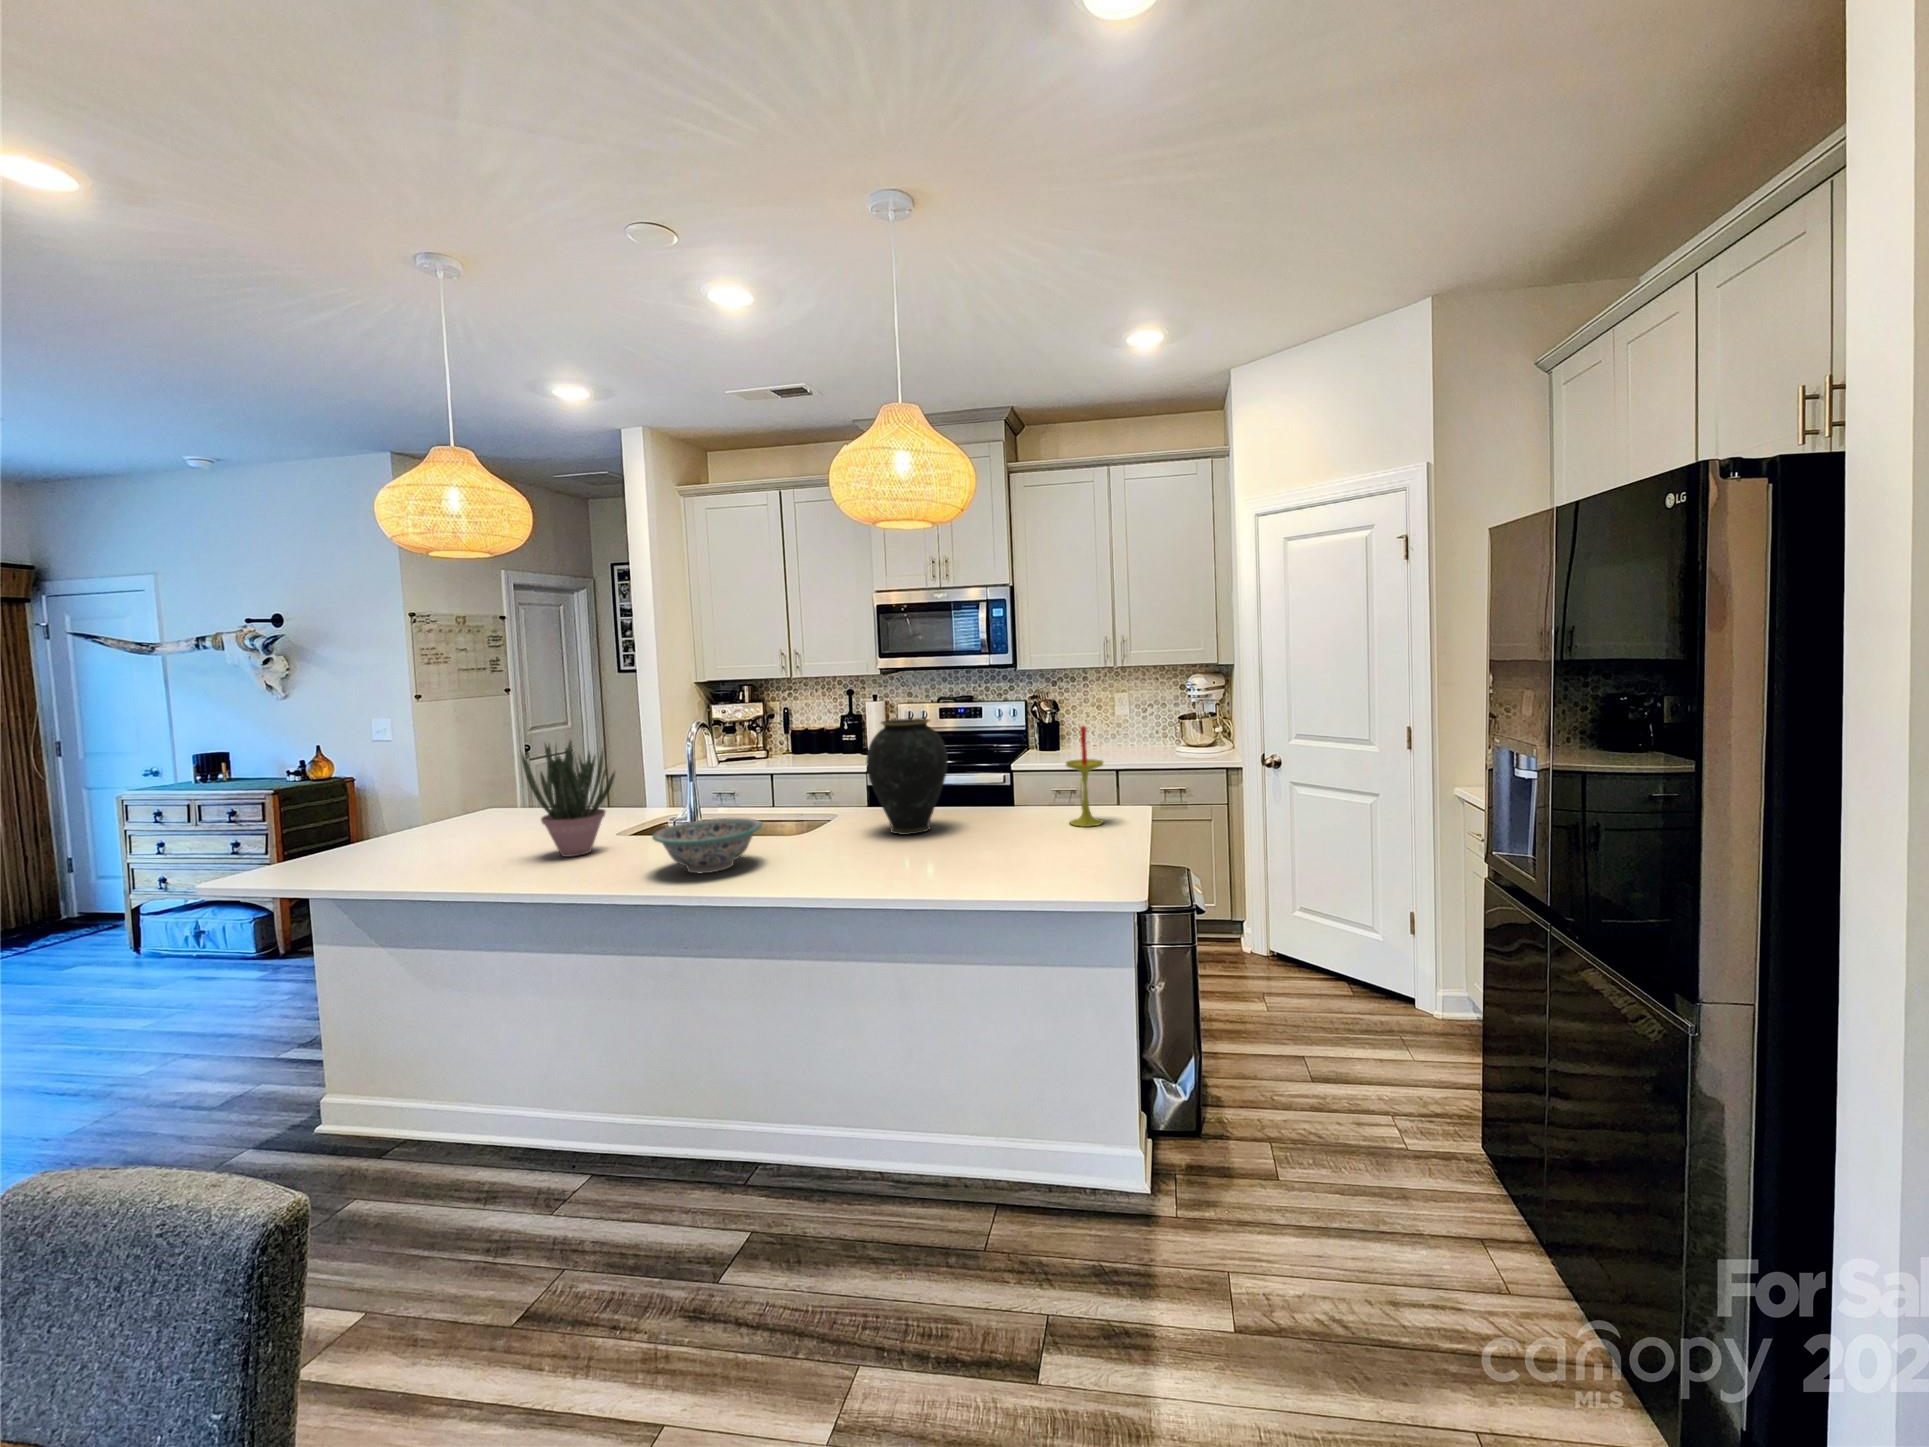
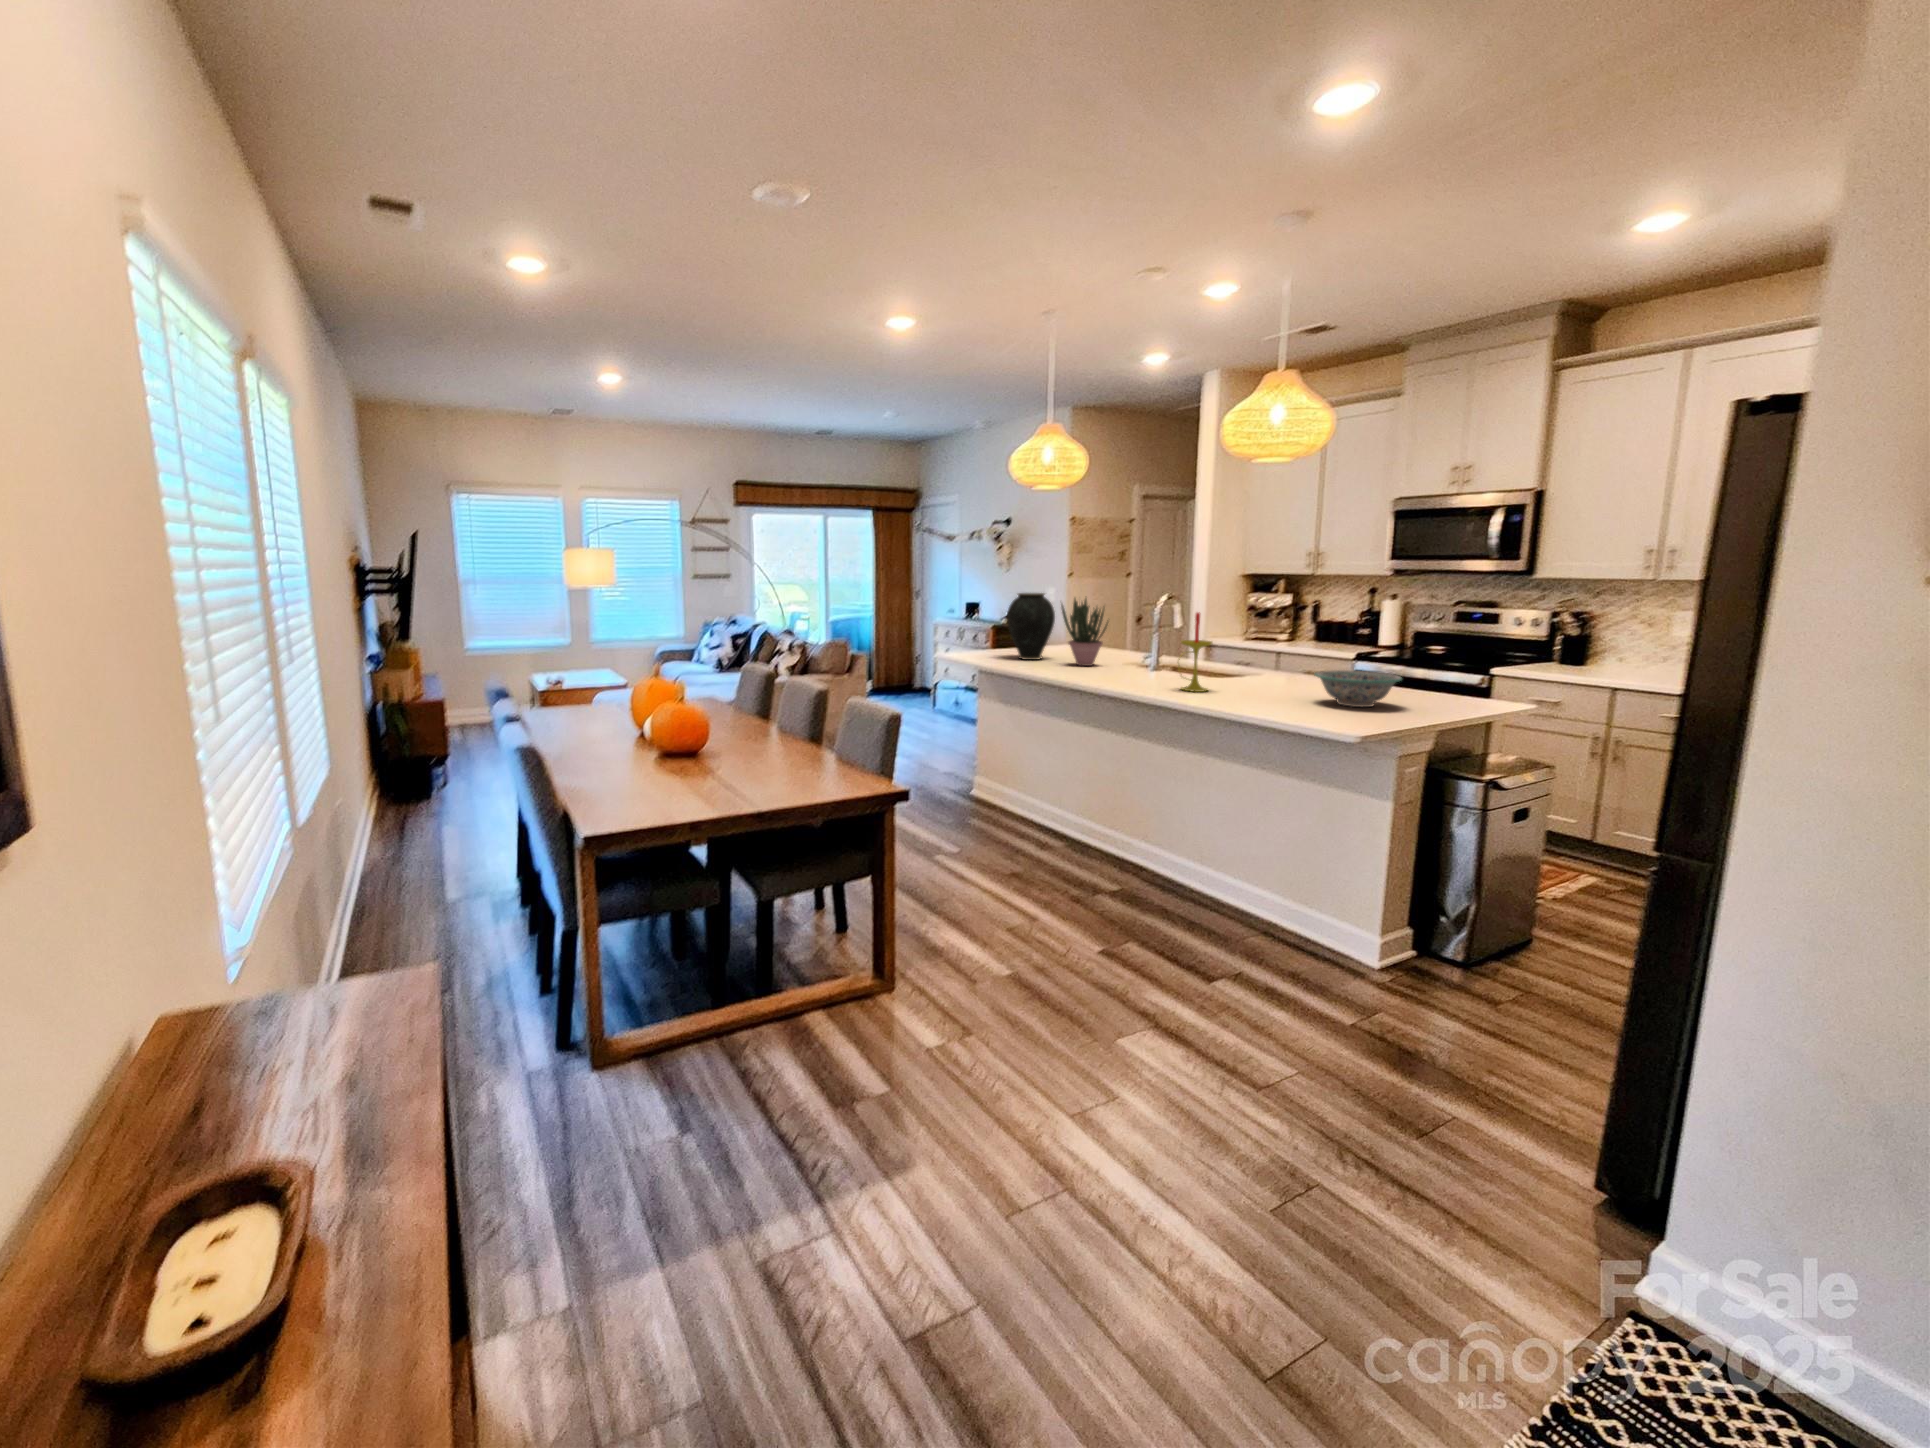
vase: present [866,718,948,835] -> present [1007,593,1055,660]
candle: present [1066,726,1104,827] -> present [1179,613,1212,692]
decorative bowl: present [652,818,762,873] -> present [1315,670,1402,707]

